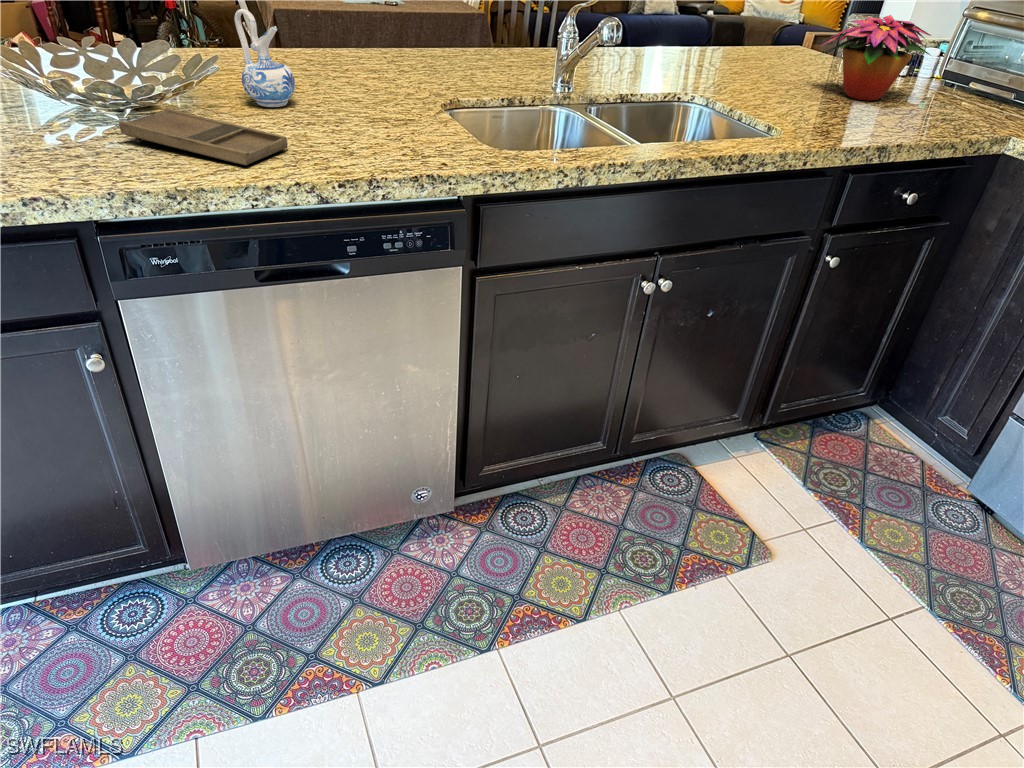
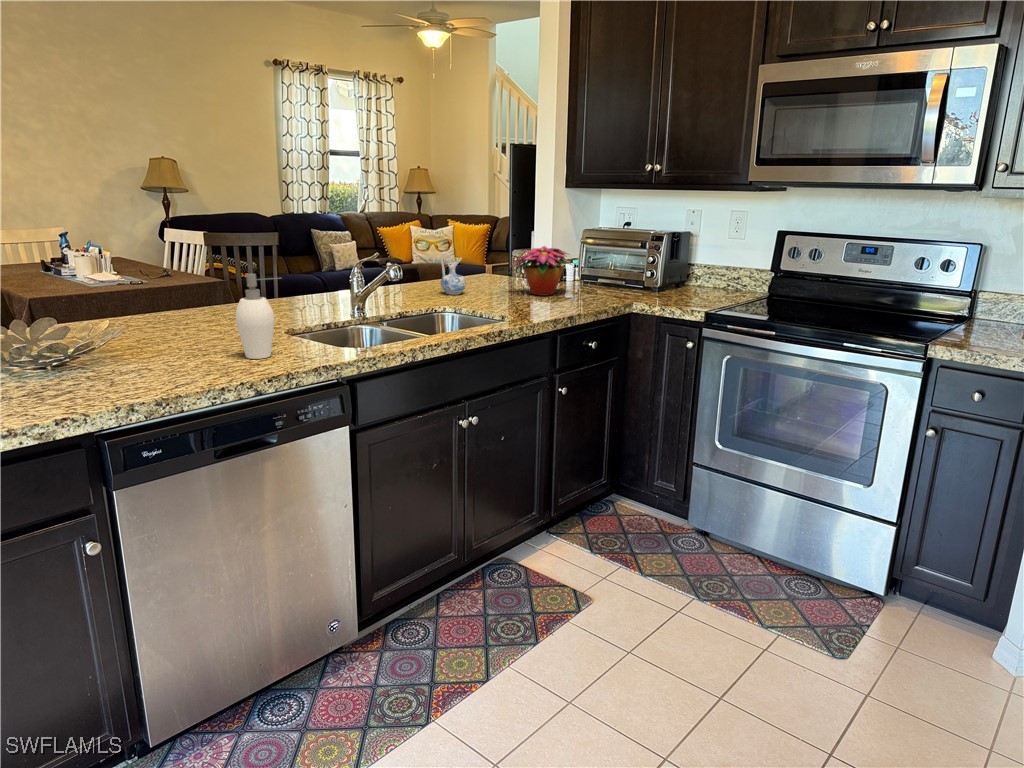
ceramic pitcher: present [234,9,295,107] -> present [440,252,466,295]
soap dispenser: none [336,10,405,144] -> present [235,274,280,359]
tray: present [119,108,287,165] -> none [77,357,211,381]

